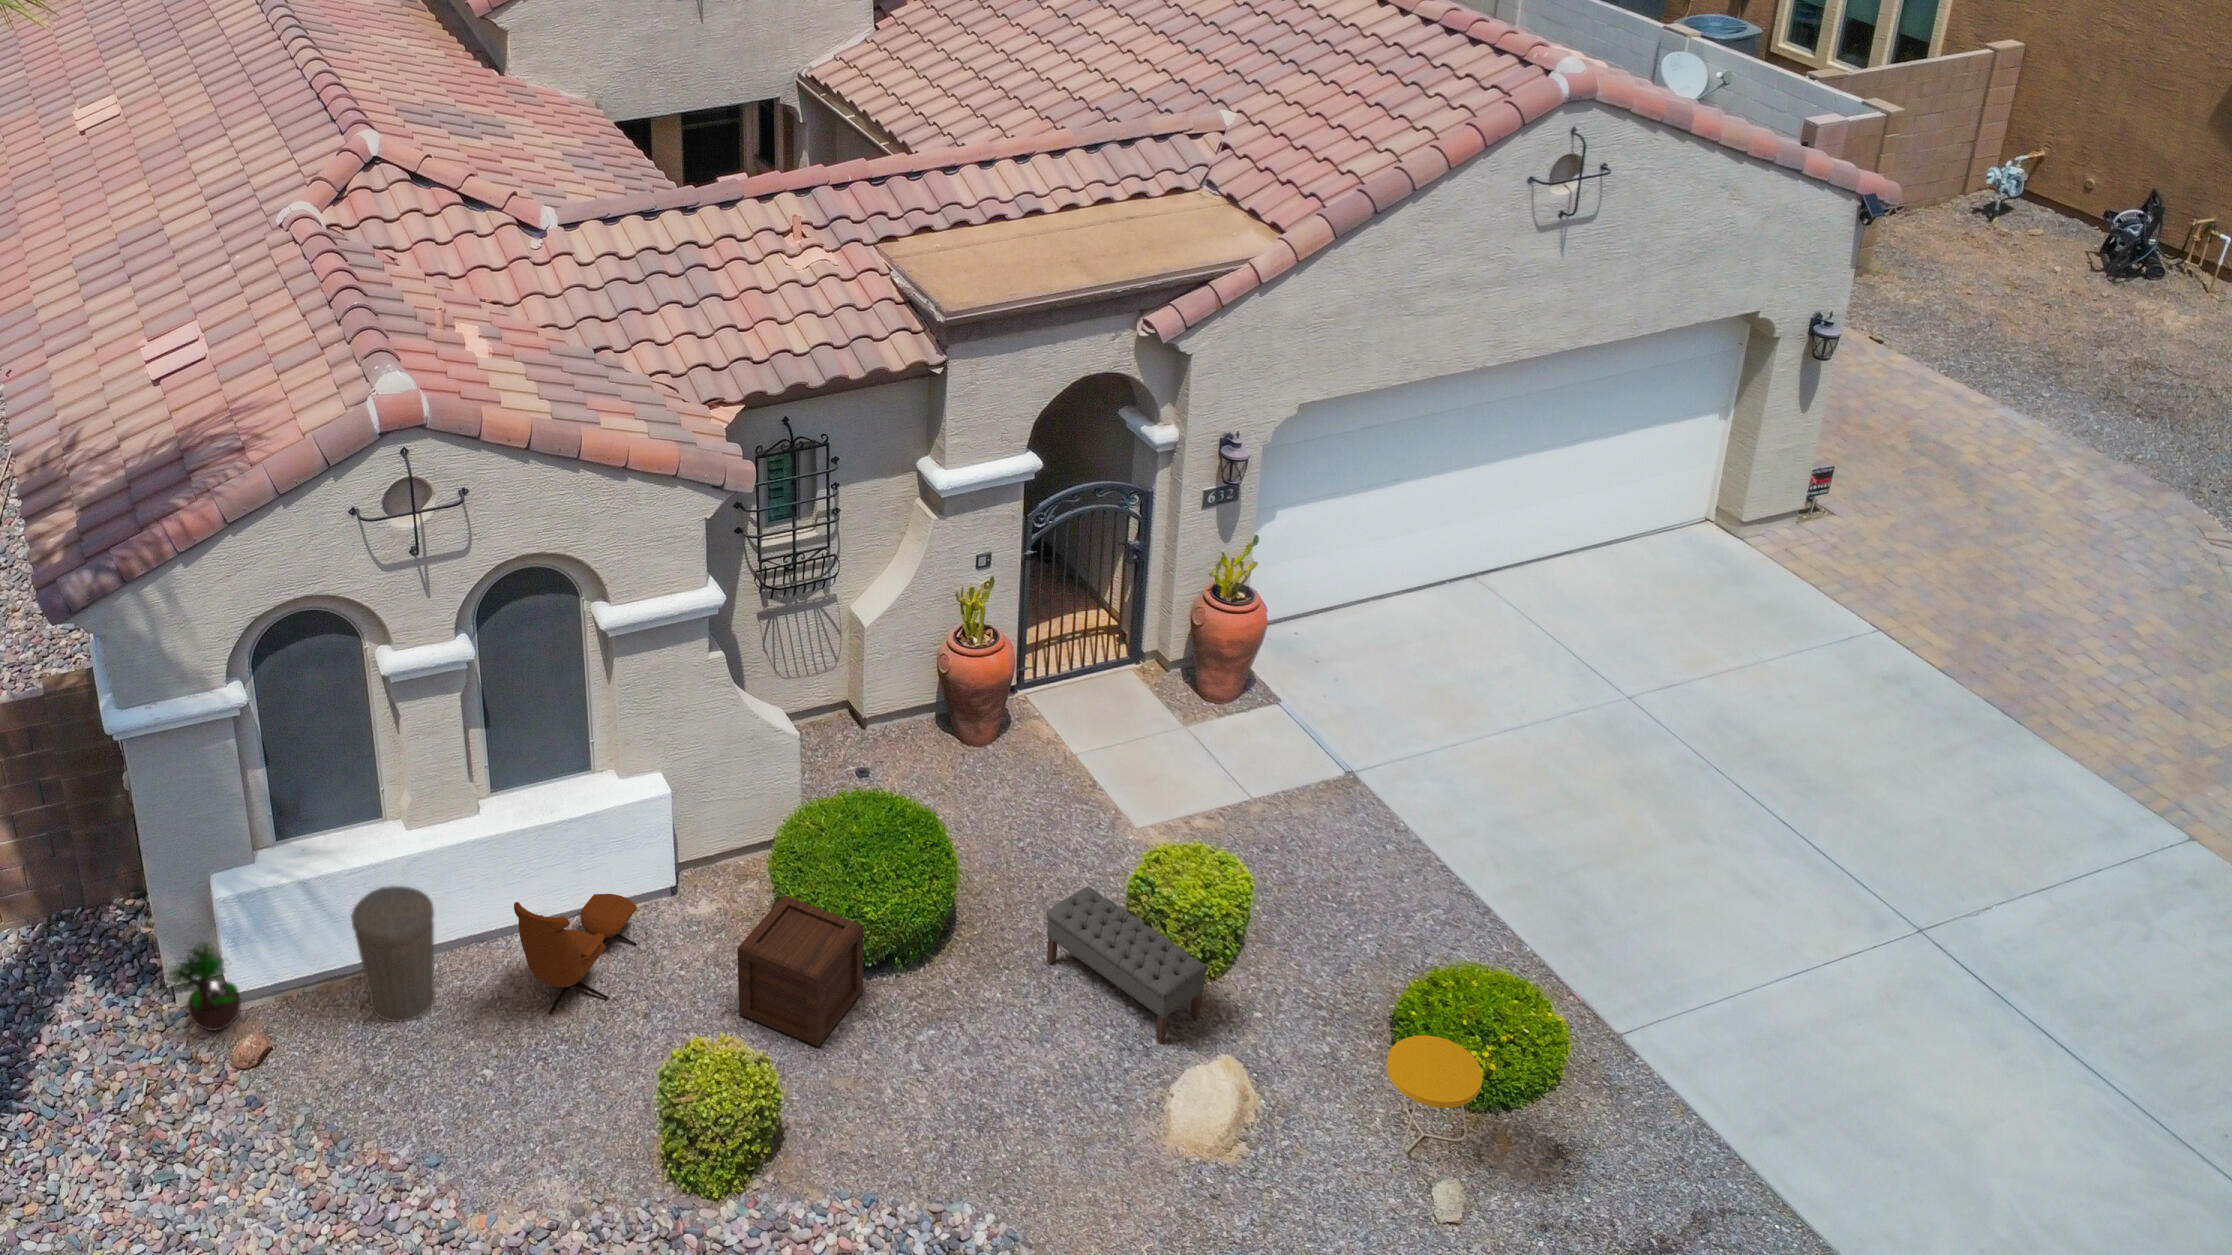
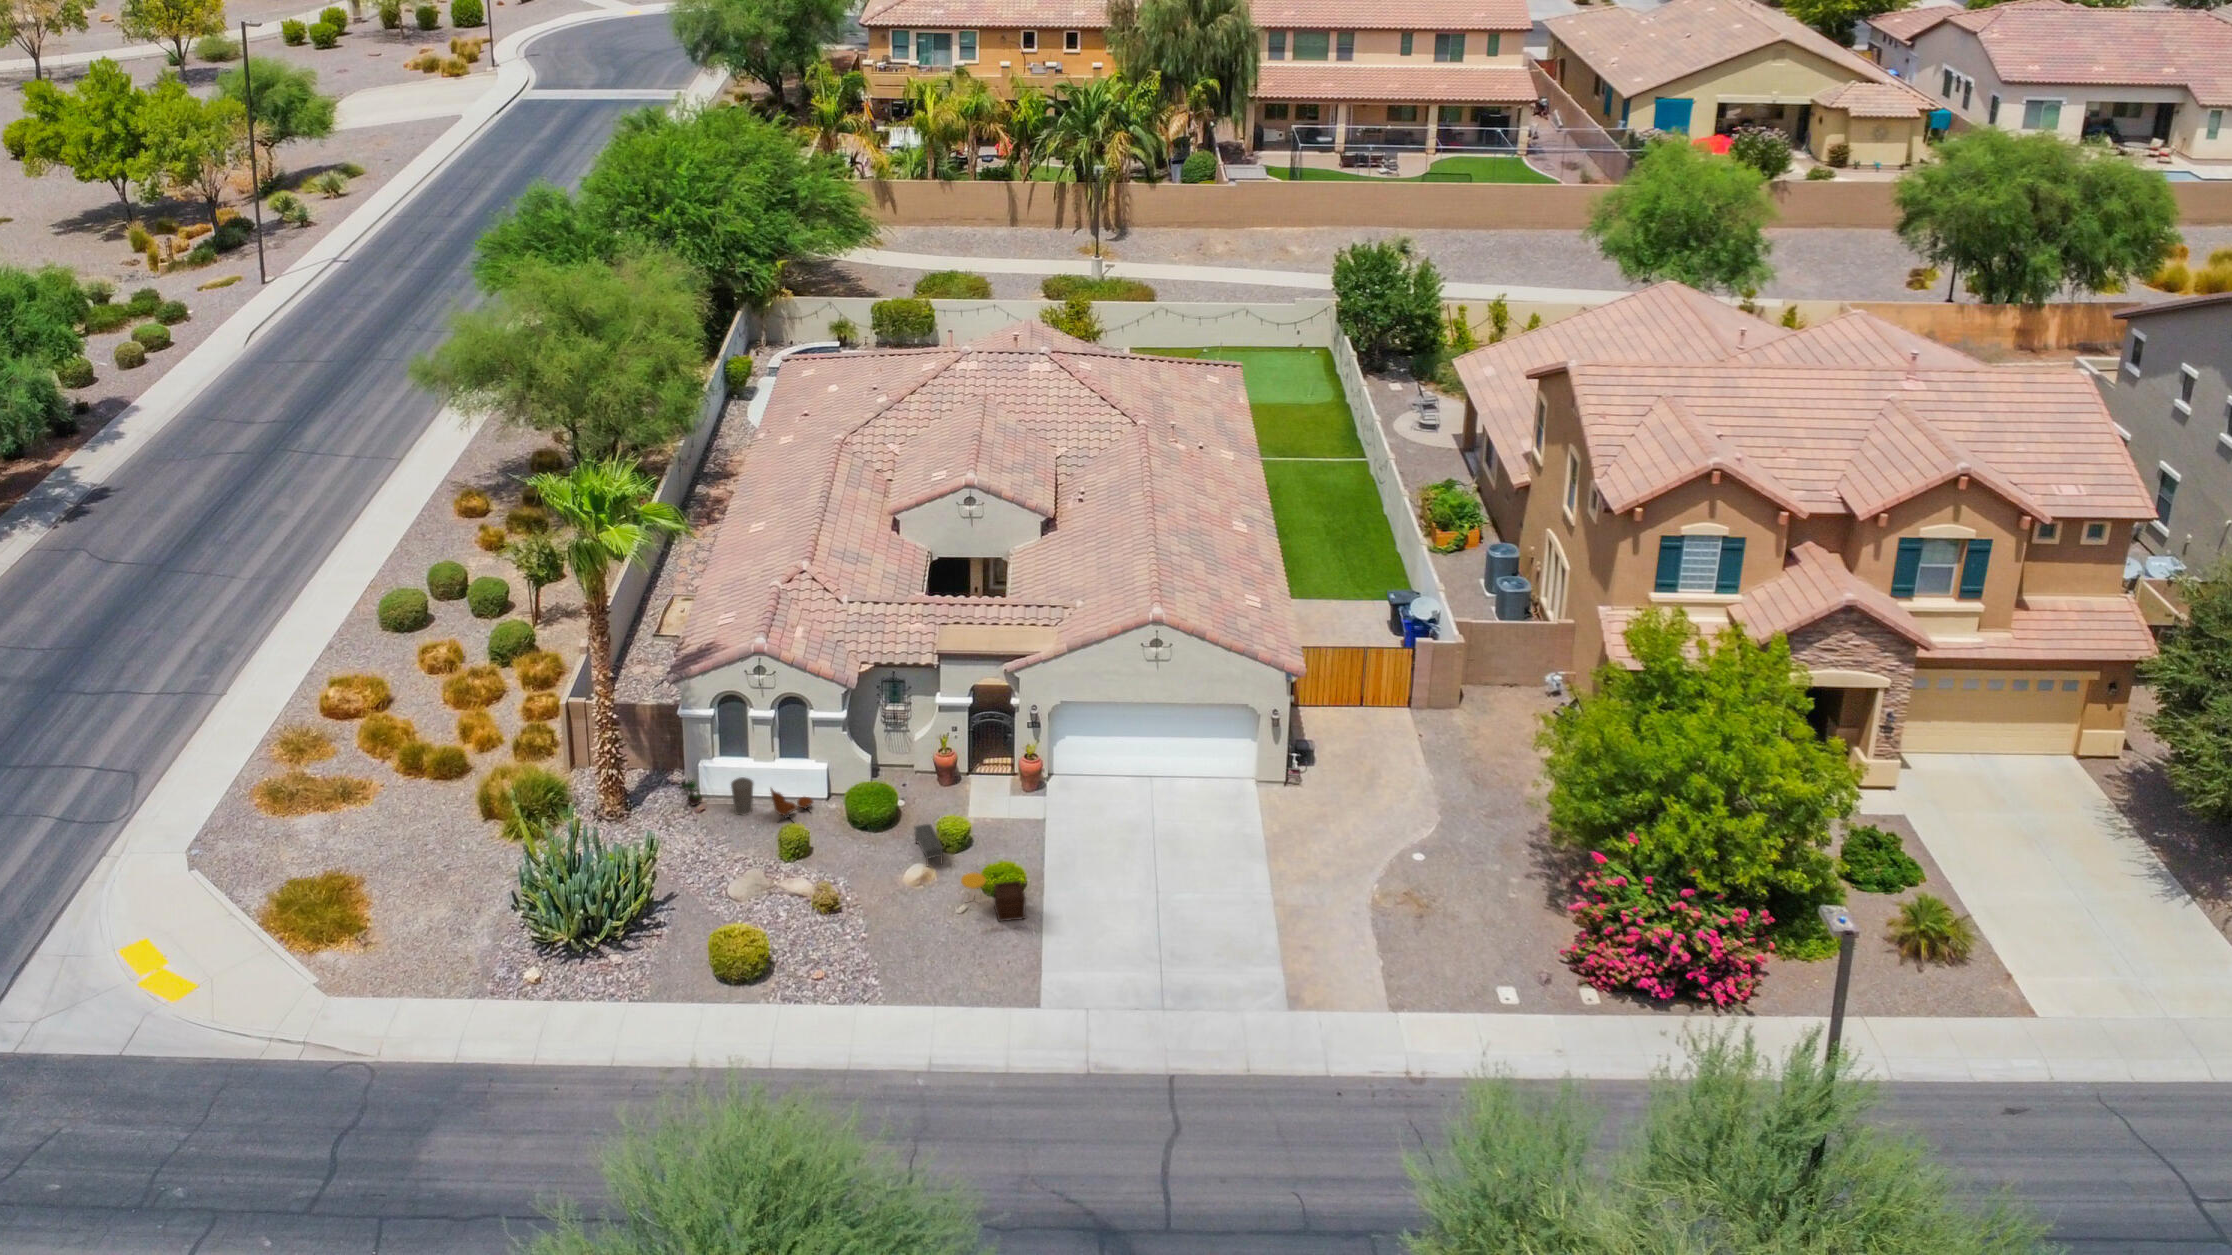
wooden crate: present [737,895,863,1047] -> present [994,881,1026,921]

